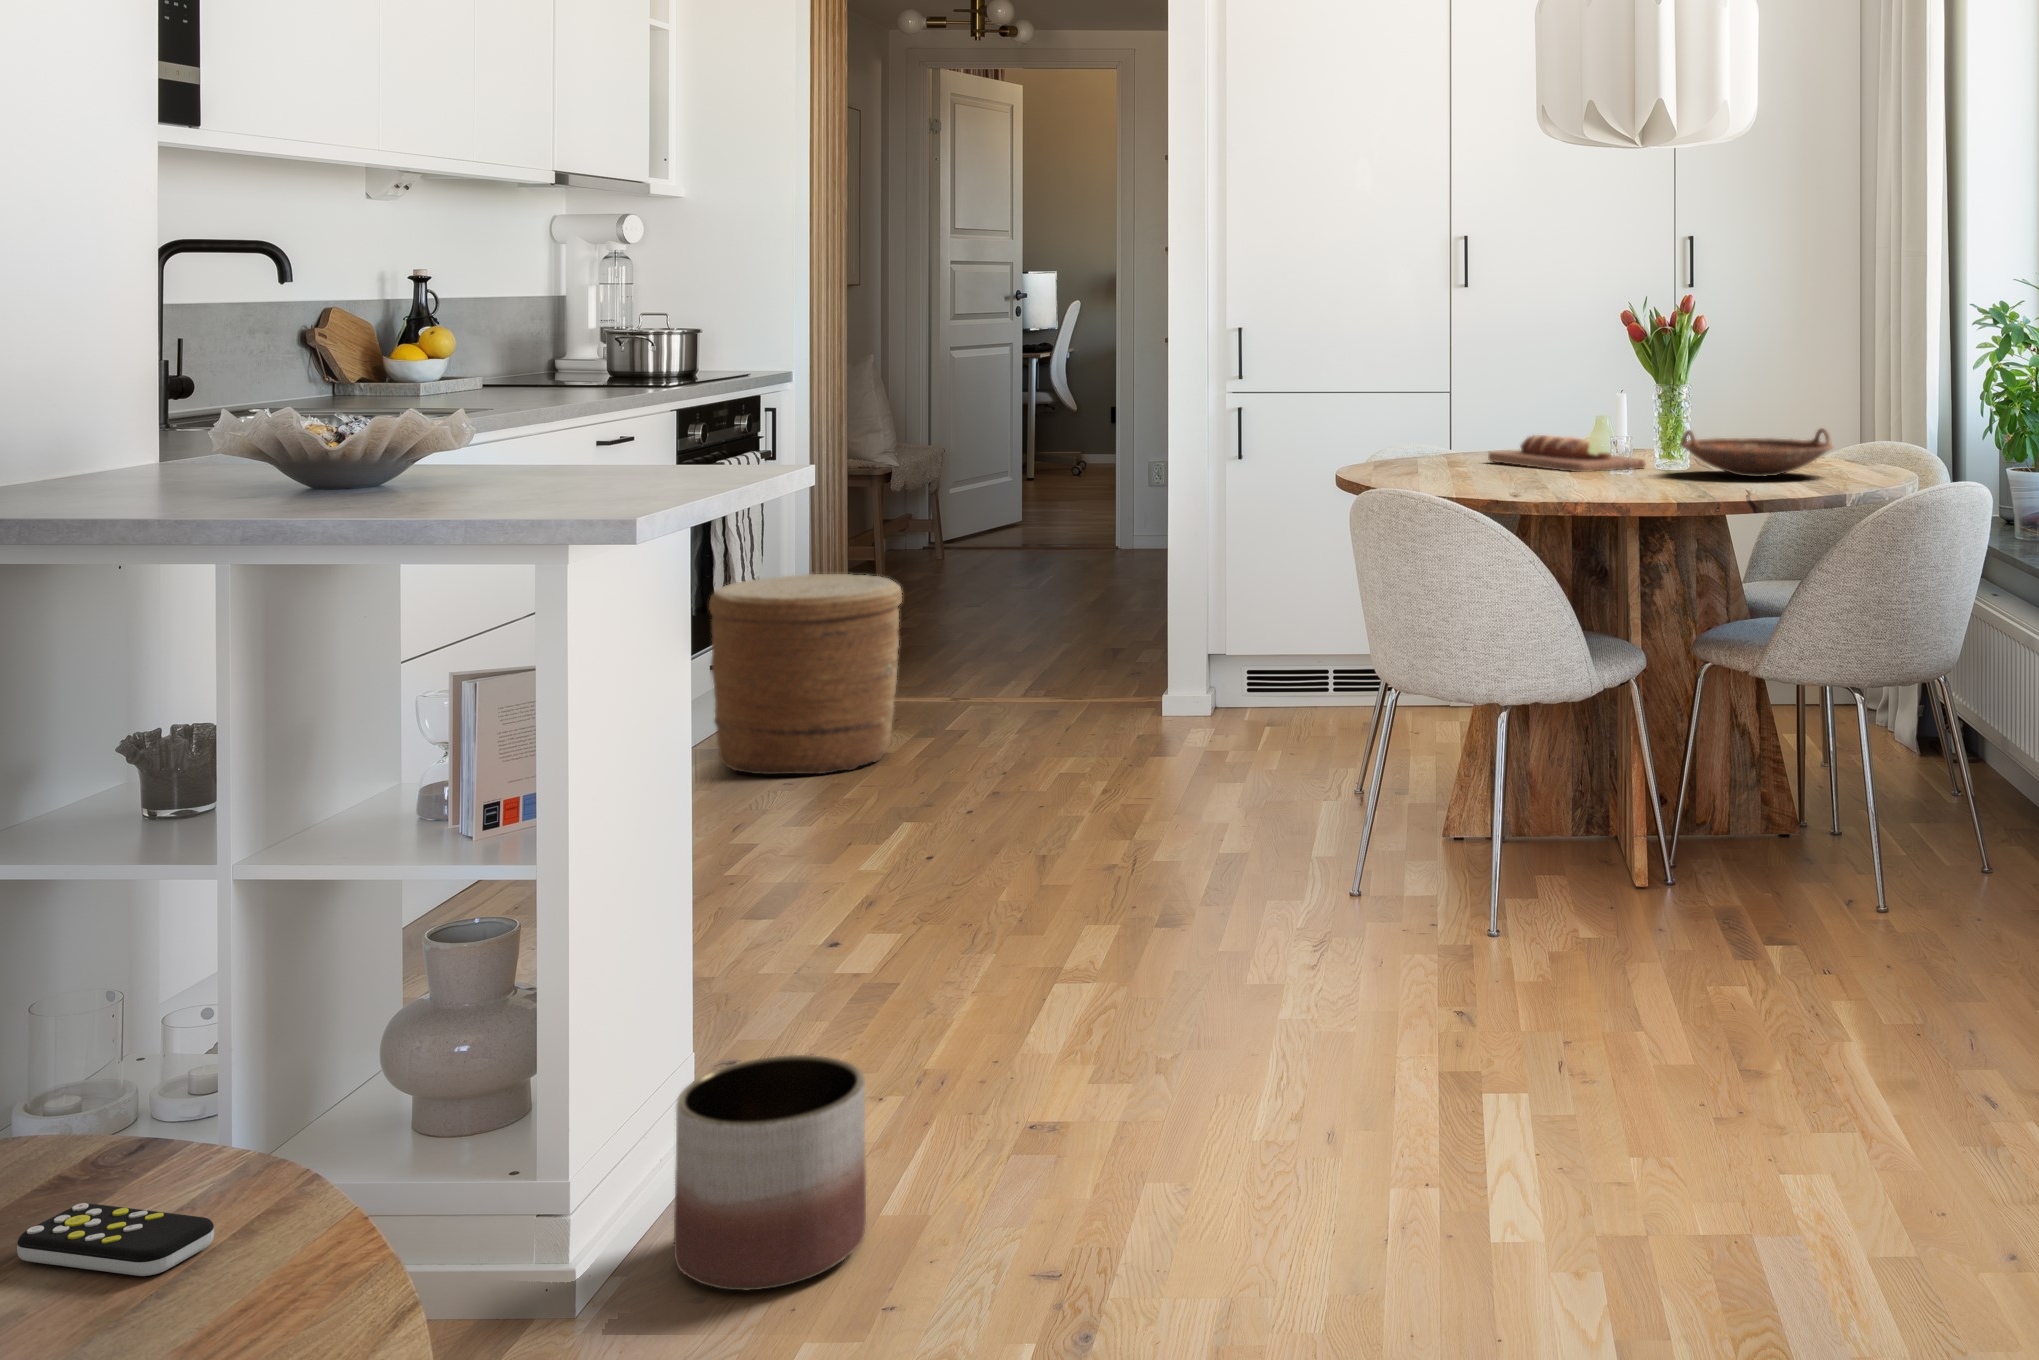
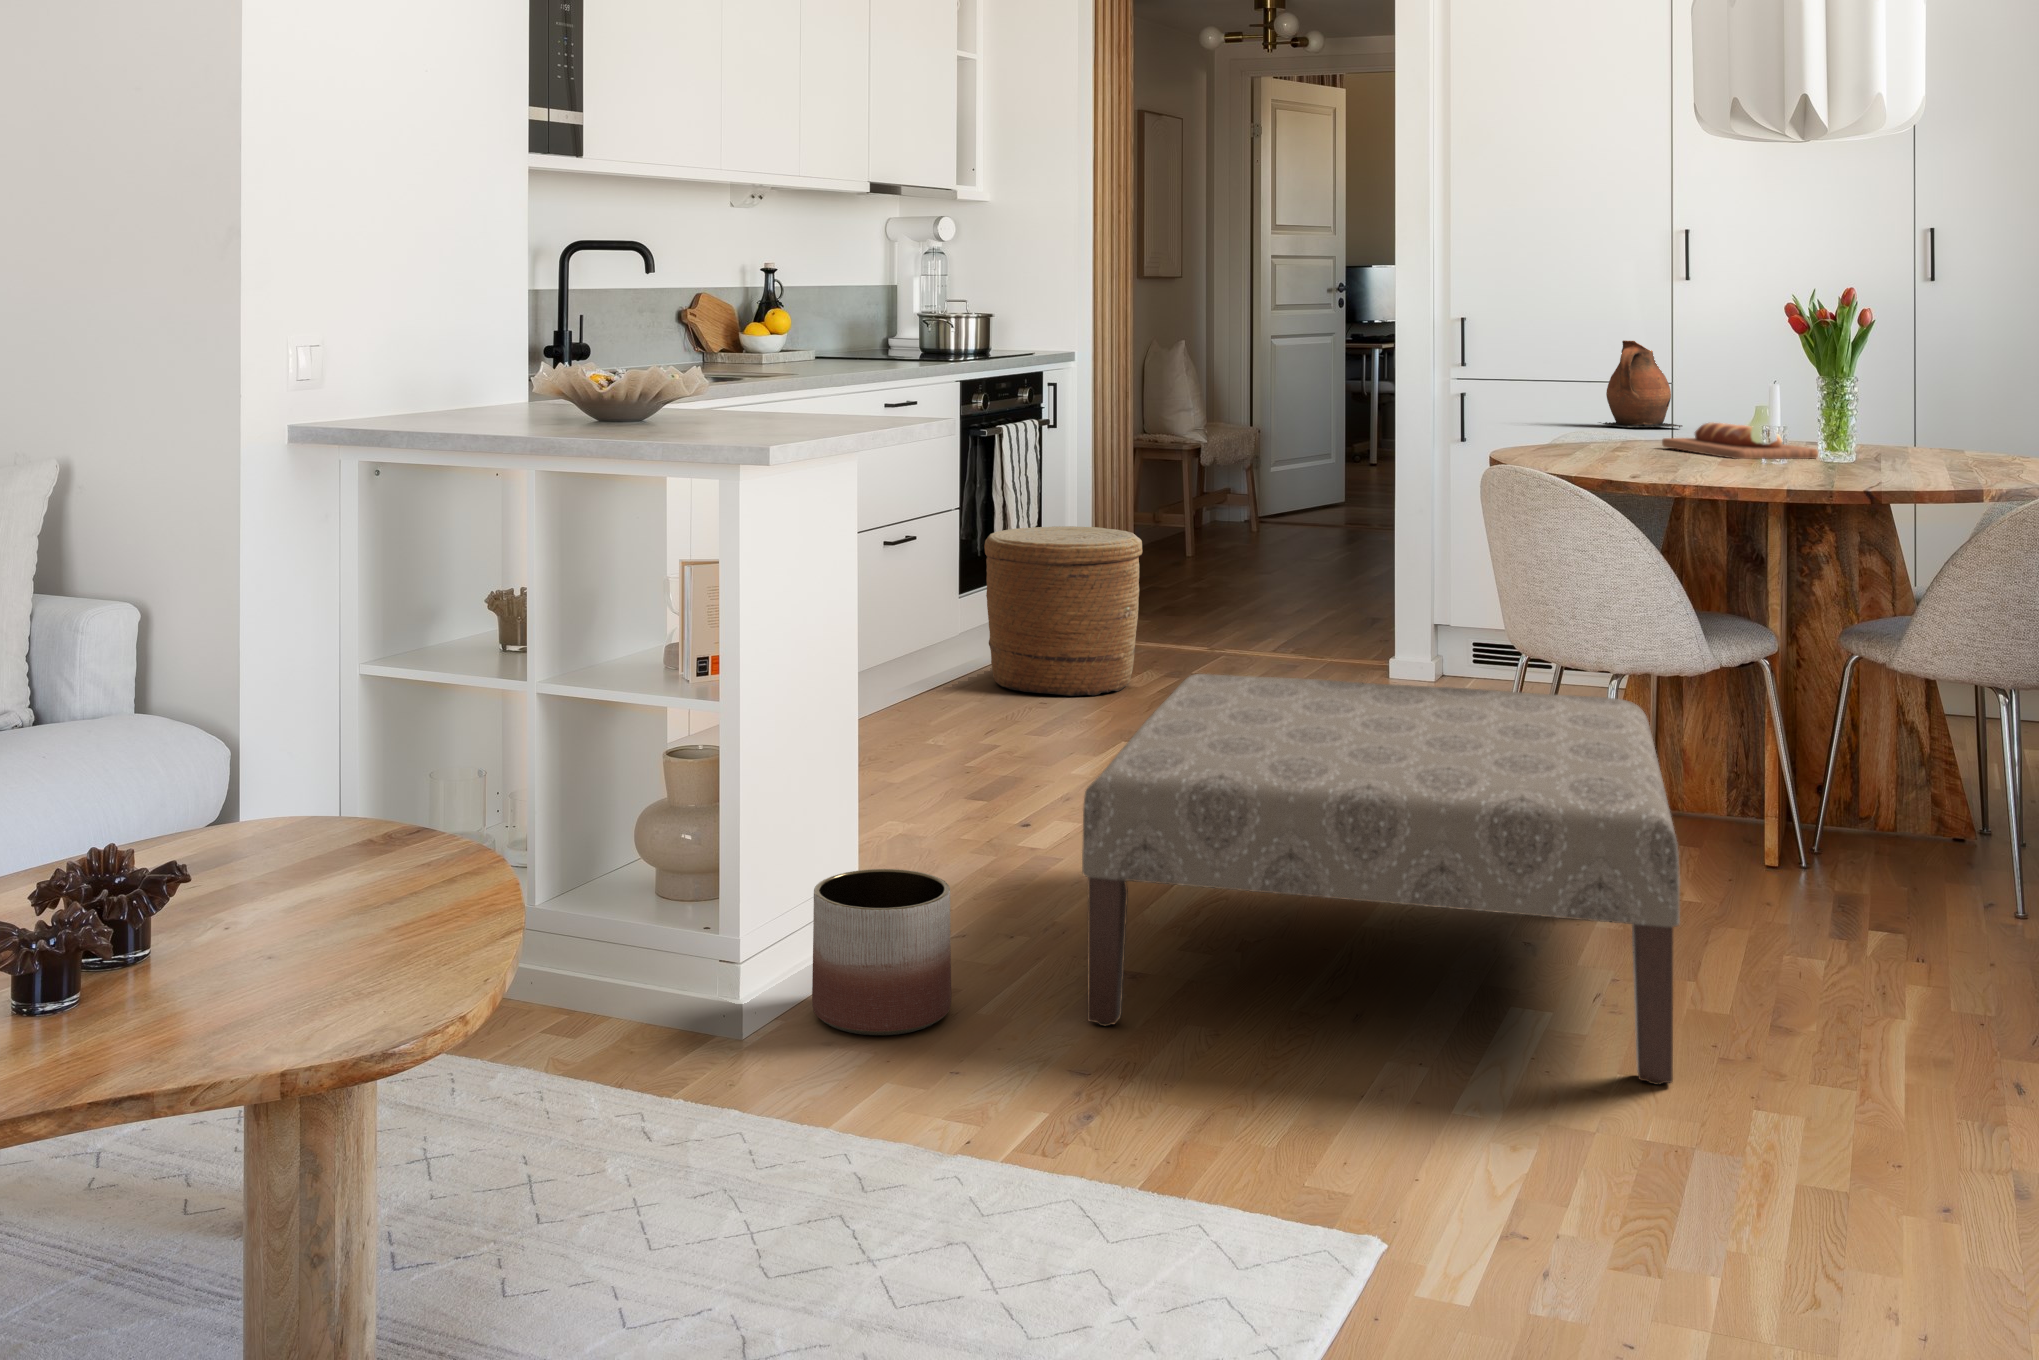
ceramic pitcher: none [1378,351,1461,440] -> present [1599,340,1682,428]
bowl: present [1680,428,1833,477] -> none [1839,419,2012,469]
ottoman: none [1040,736,1710,1212] -> present [1082,674,1680,1085]
remote control: present [17,1203,214,1276] -> none [335,839,433,881]

